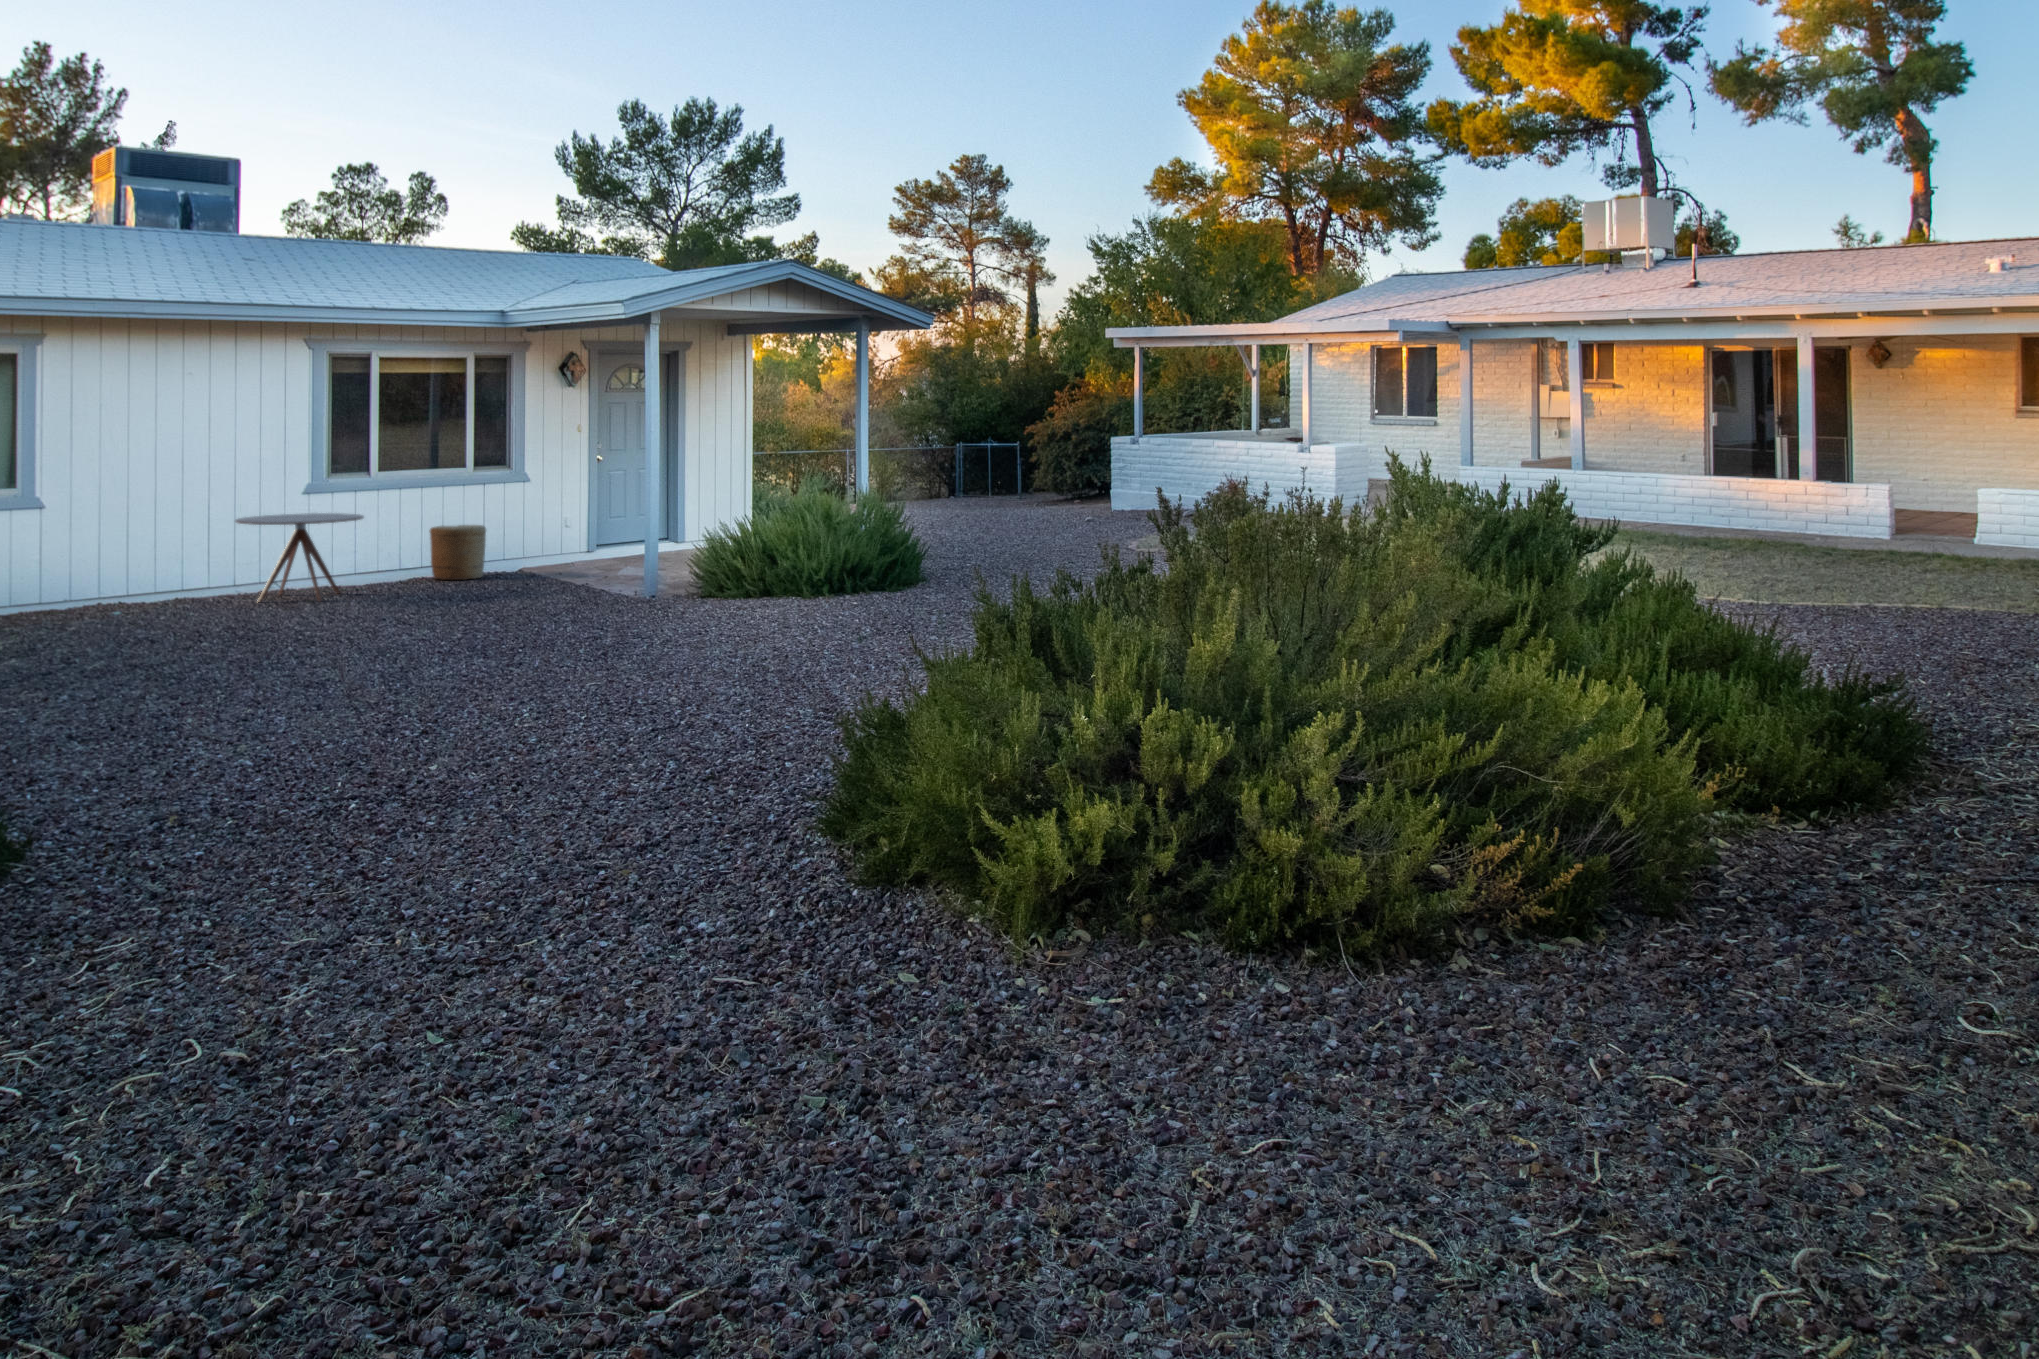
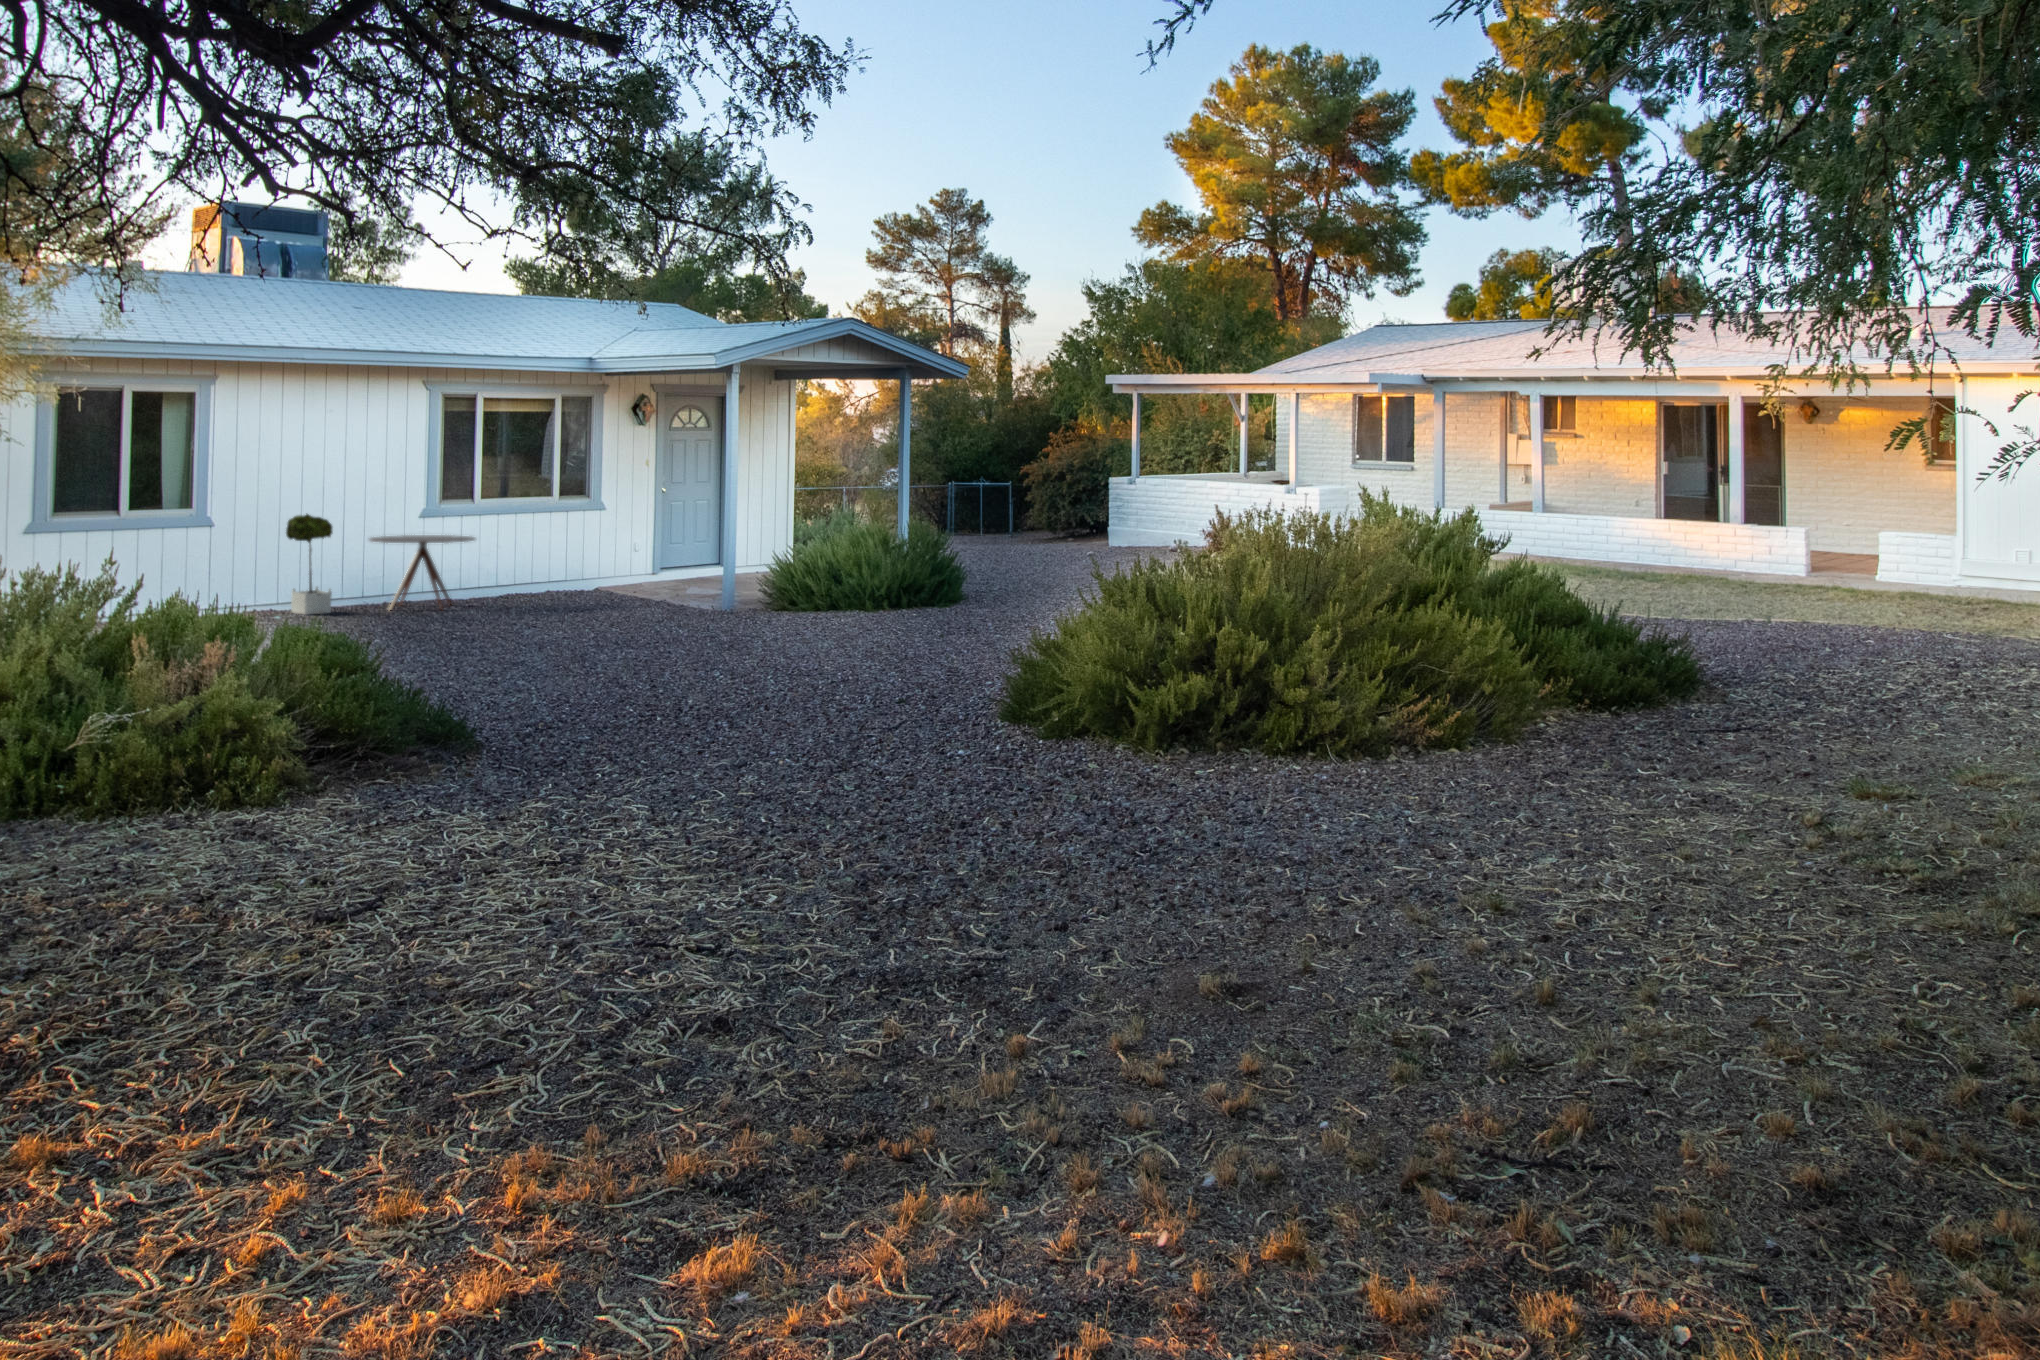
potted tree: none [131,492,188,610] -> present [286,514,332,615]
woven basket: present [429,525,486,580] -> none [519,548,568,597]

